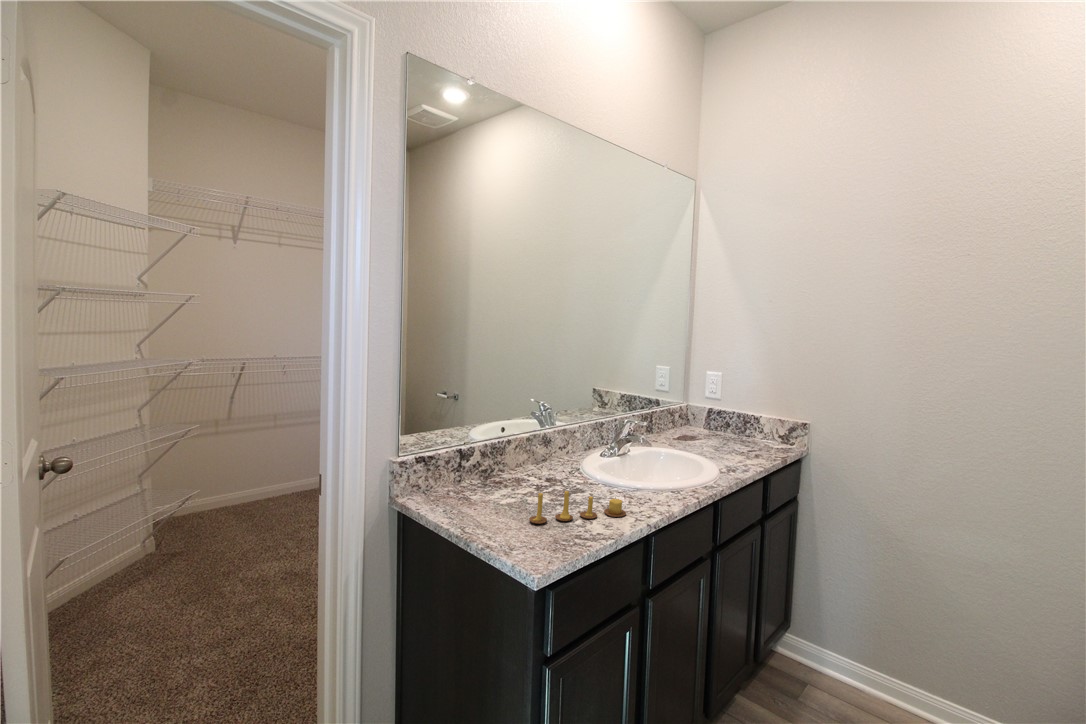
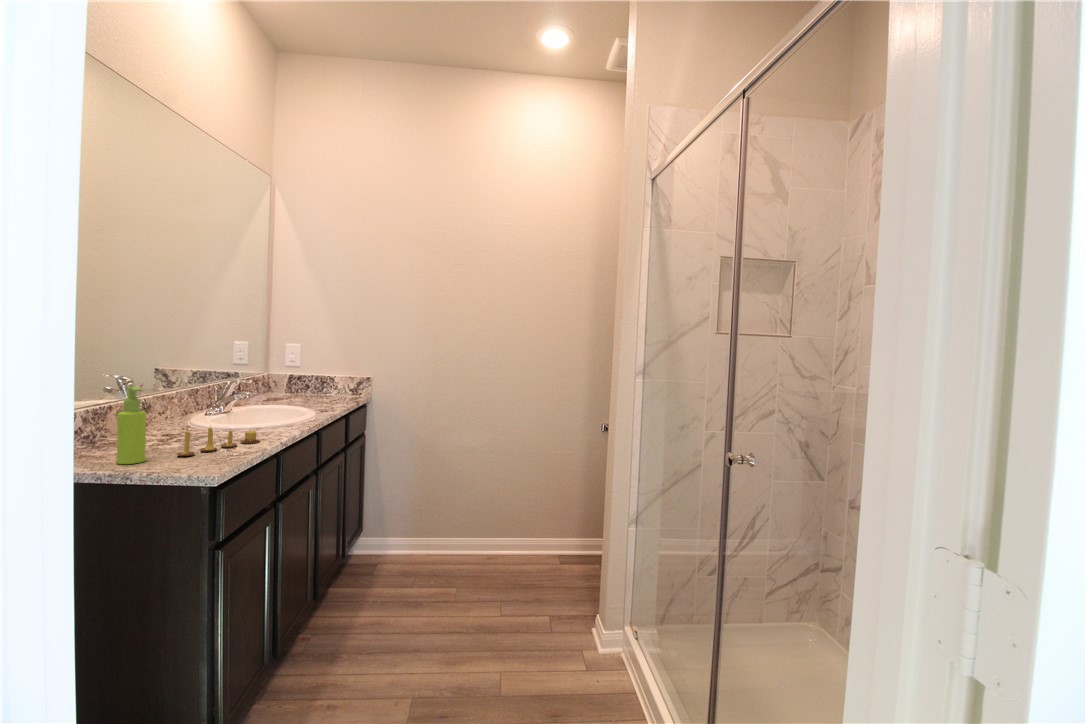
soap dispenser: none [476,435,503,523] -> present [117,387,146,464]

